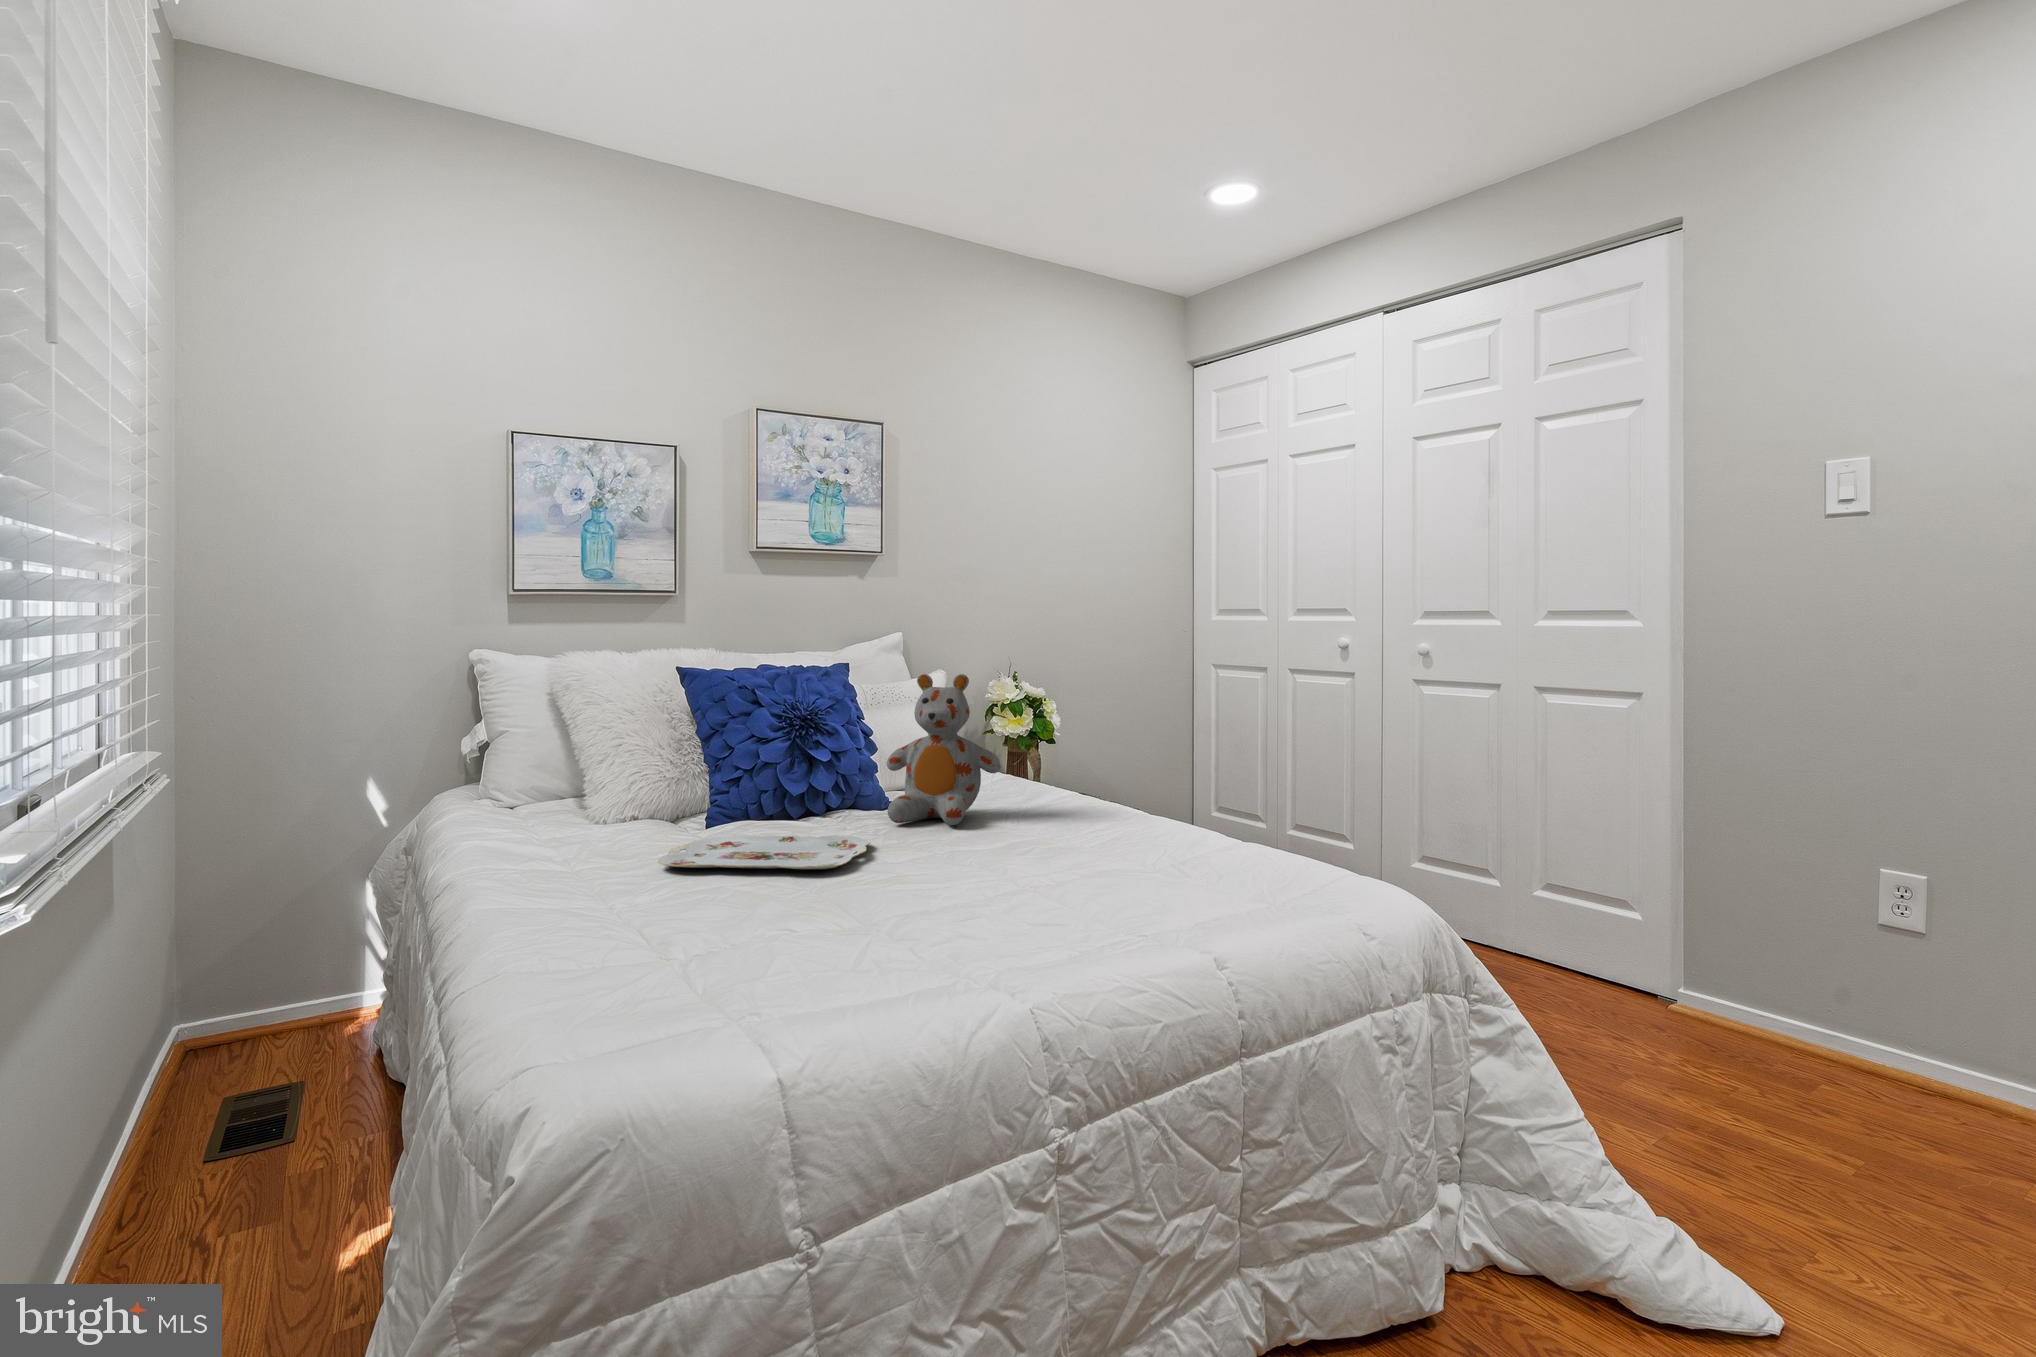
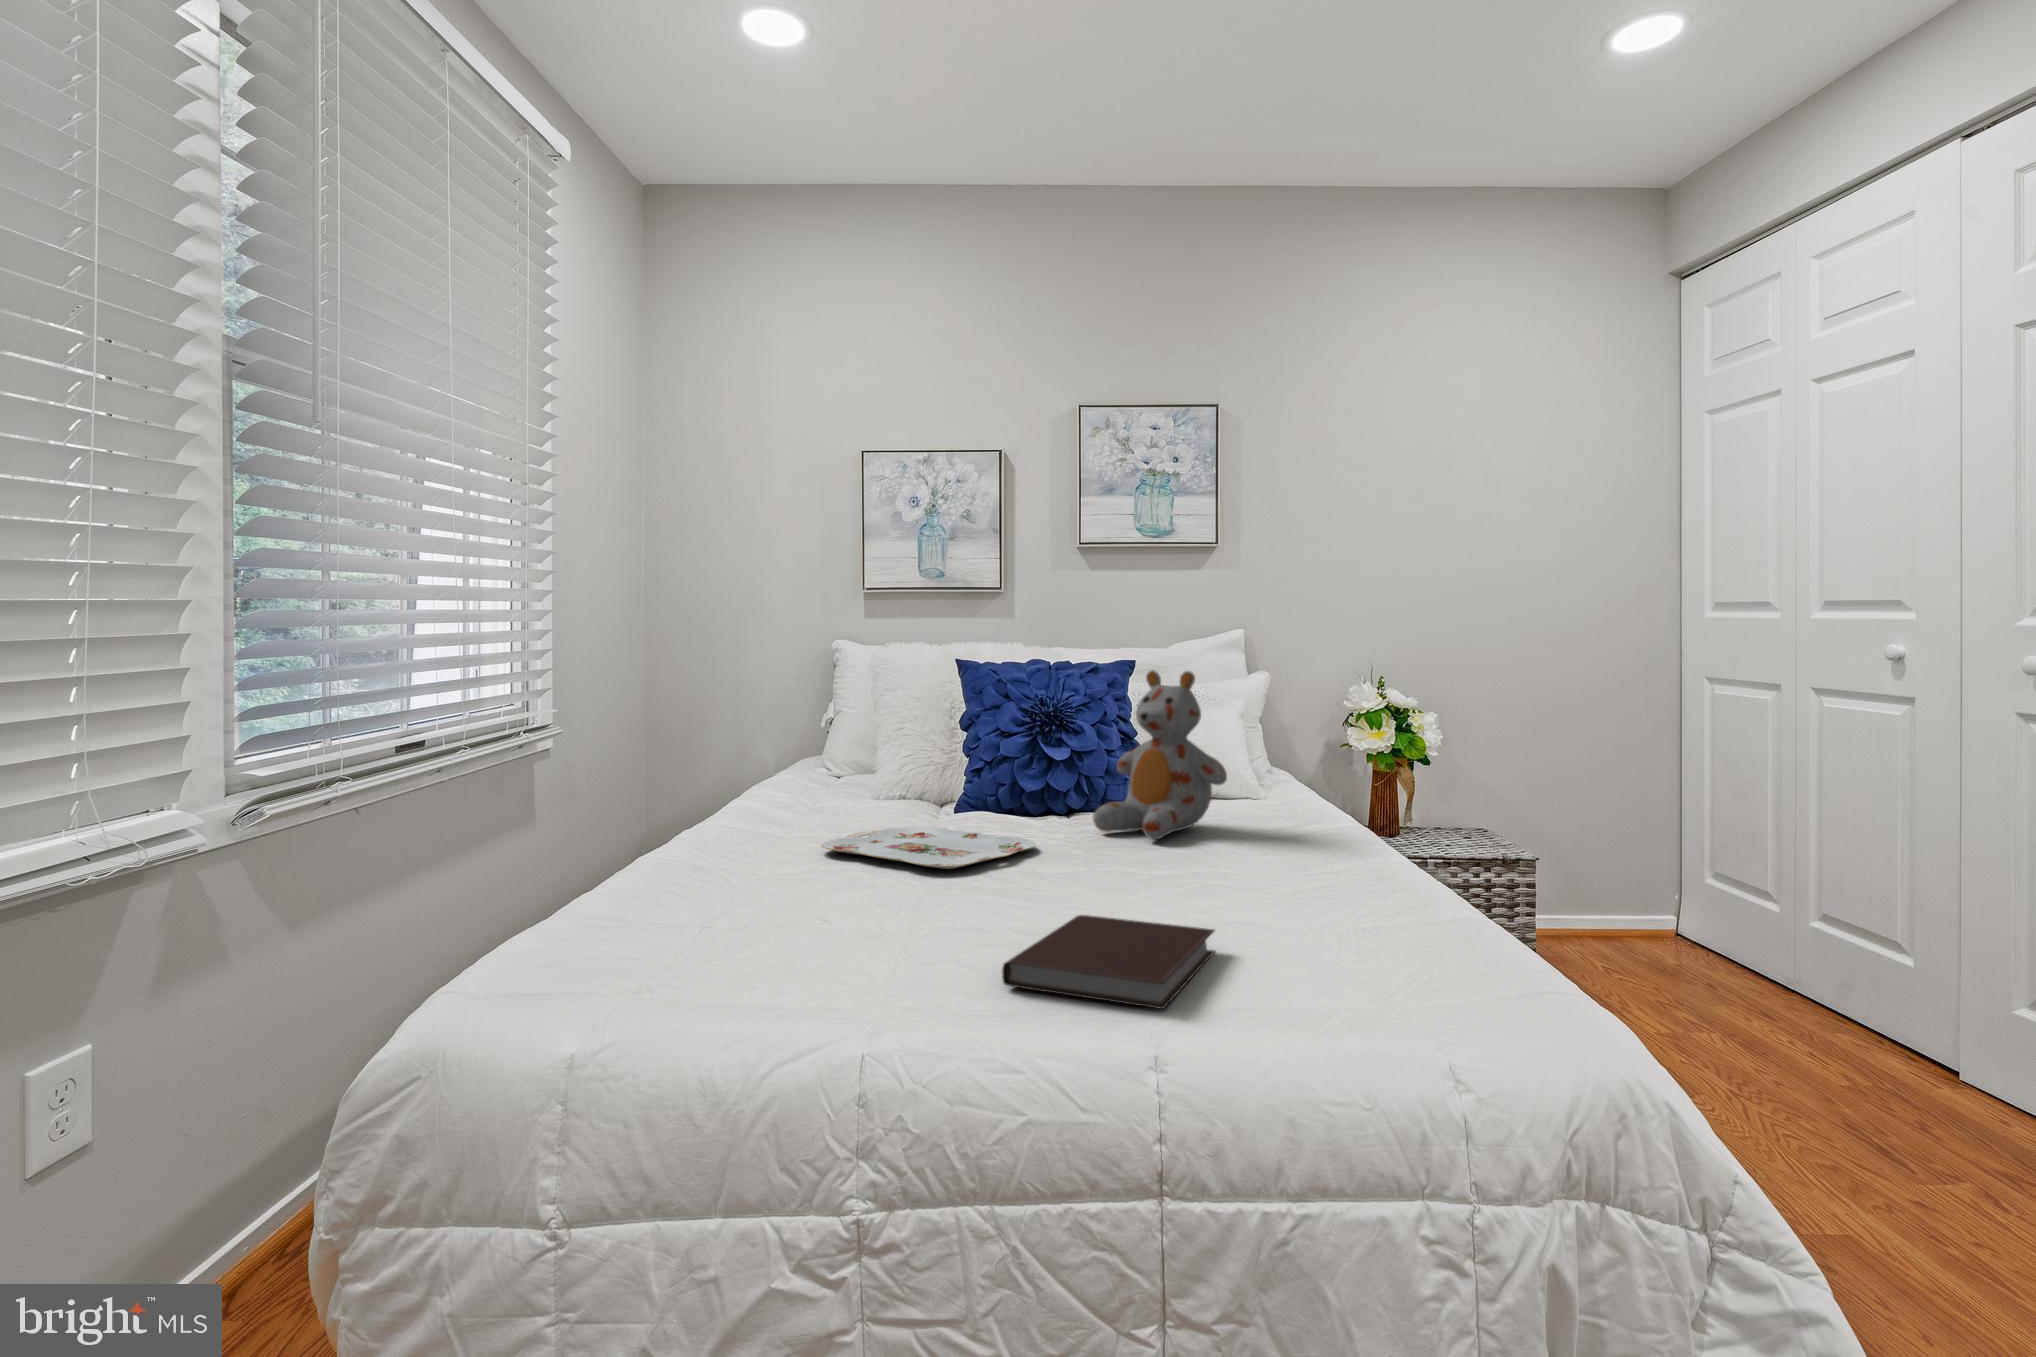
notebook: none [1032,881,1193,944] -> present [1002,915,1215,1009]

